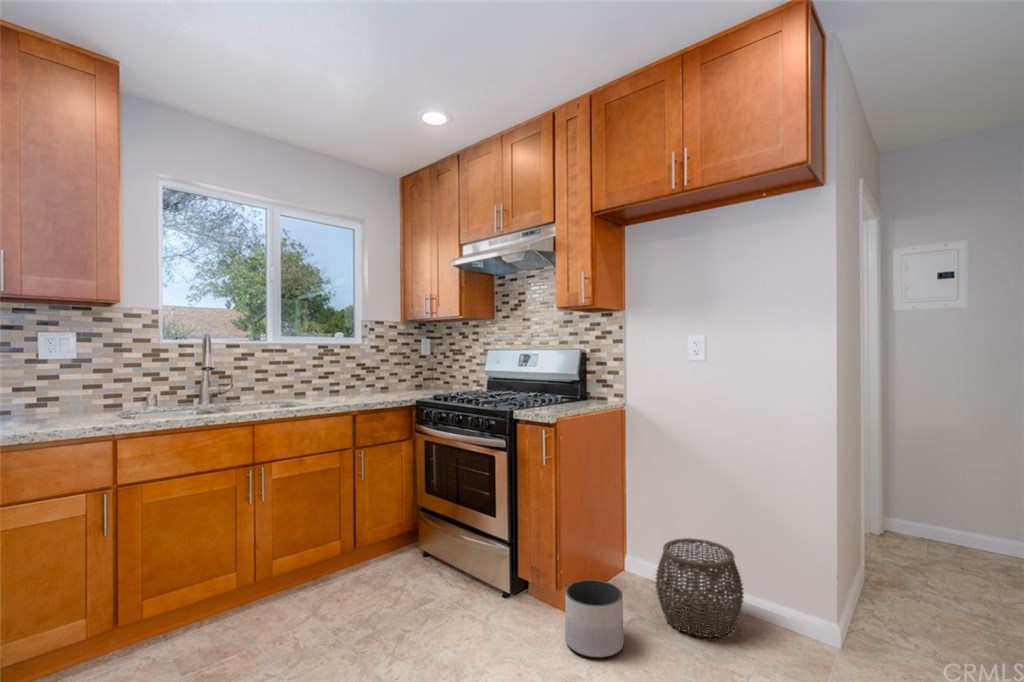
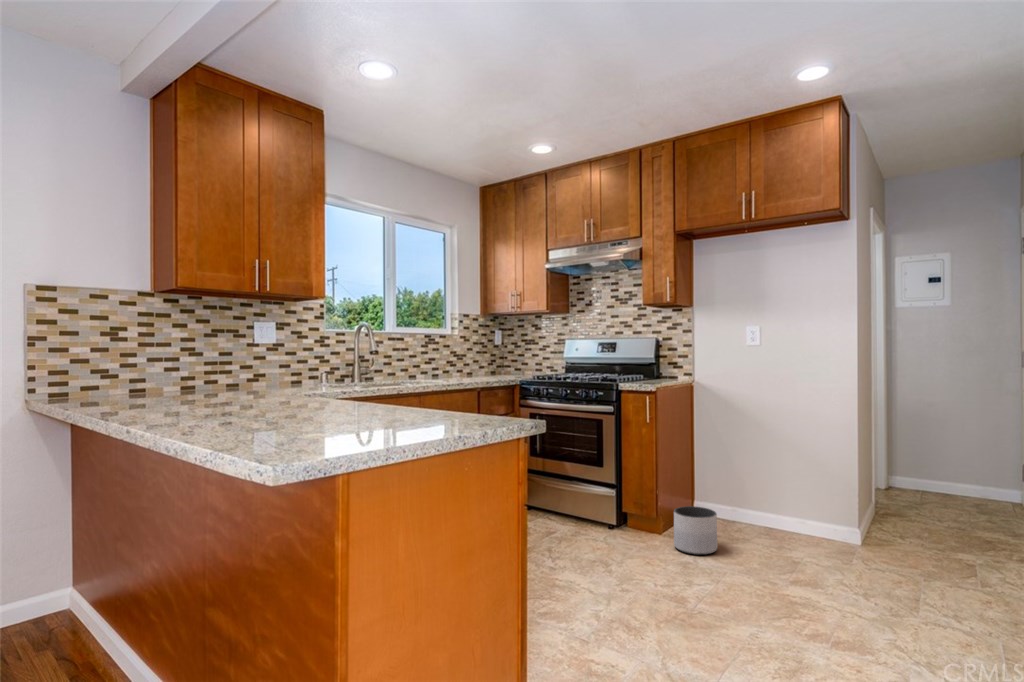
woven basket: present [655,538,744,638] -> none [731,479,797,544]

